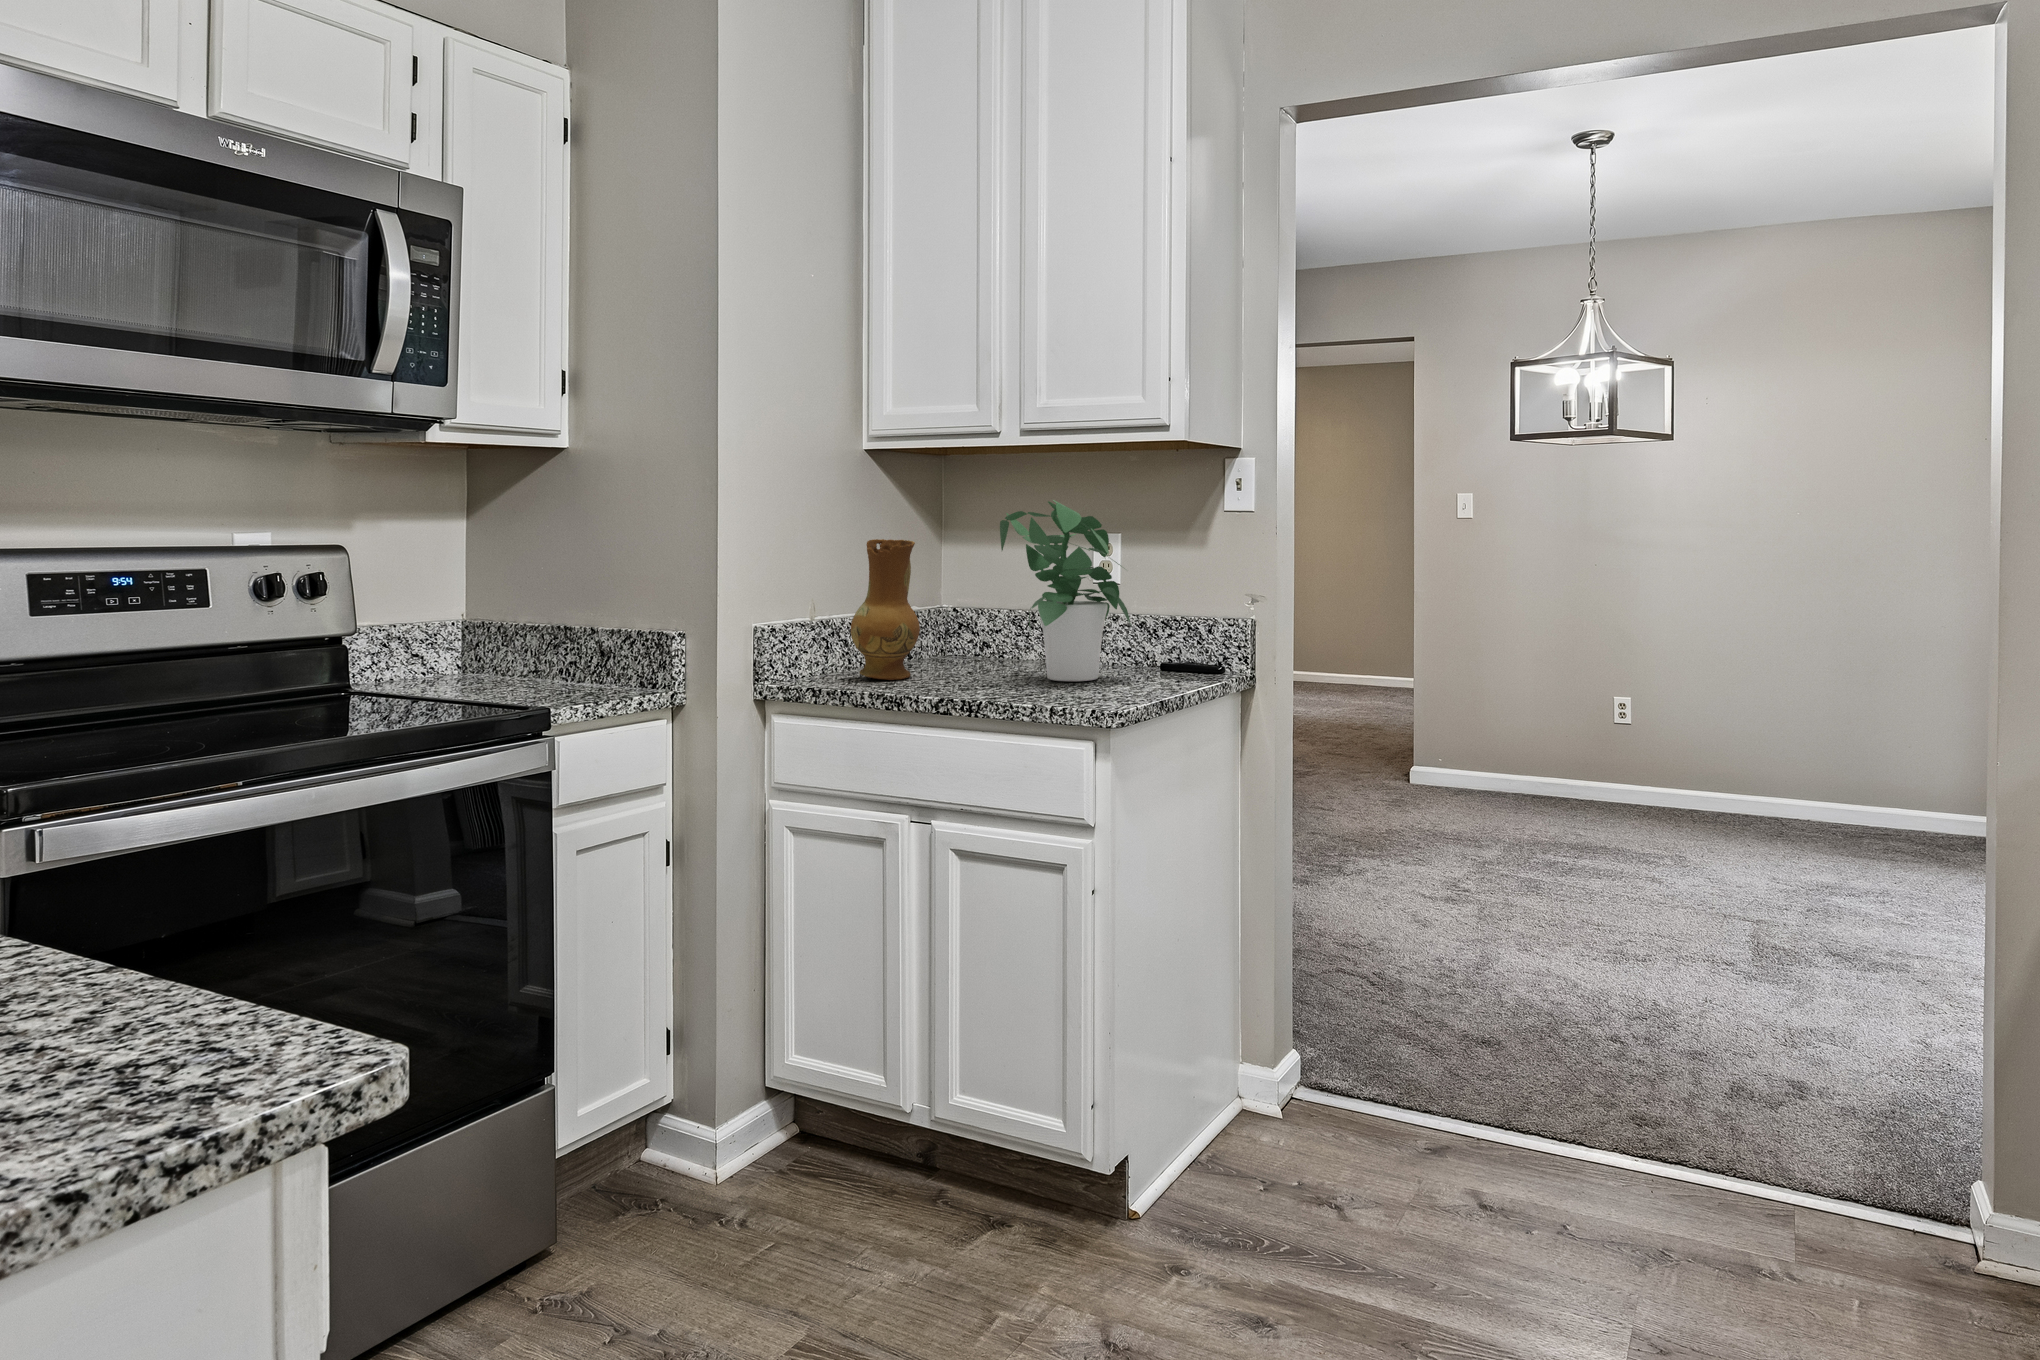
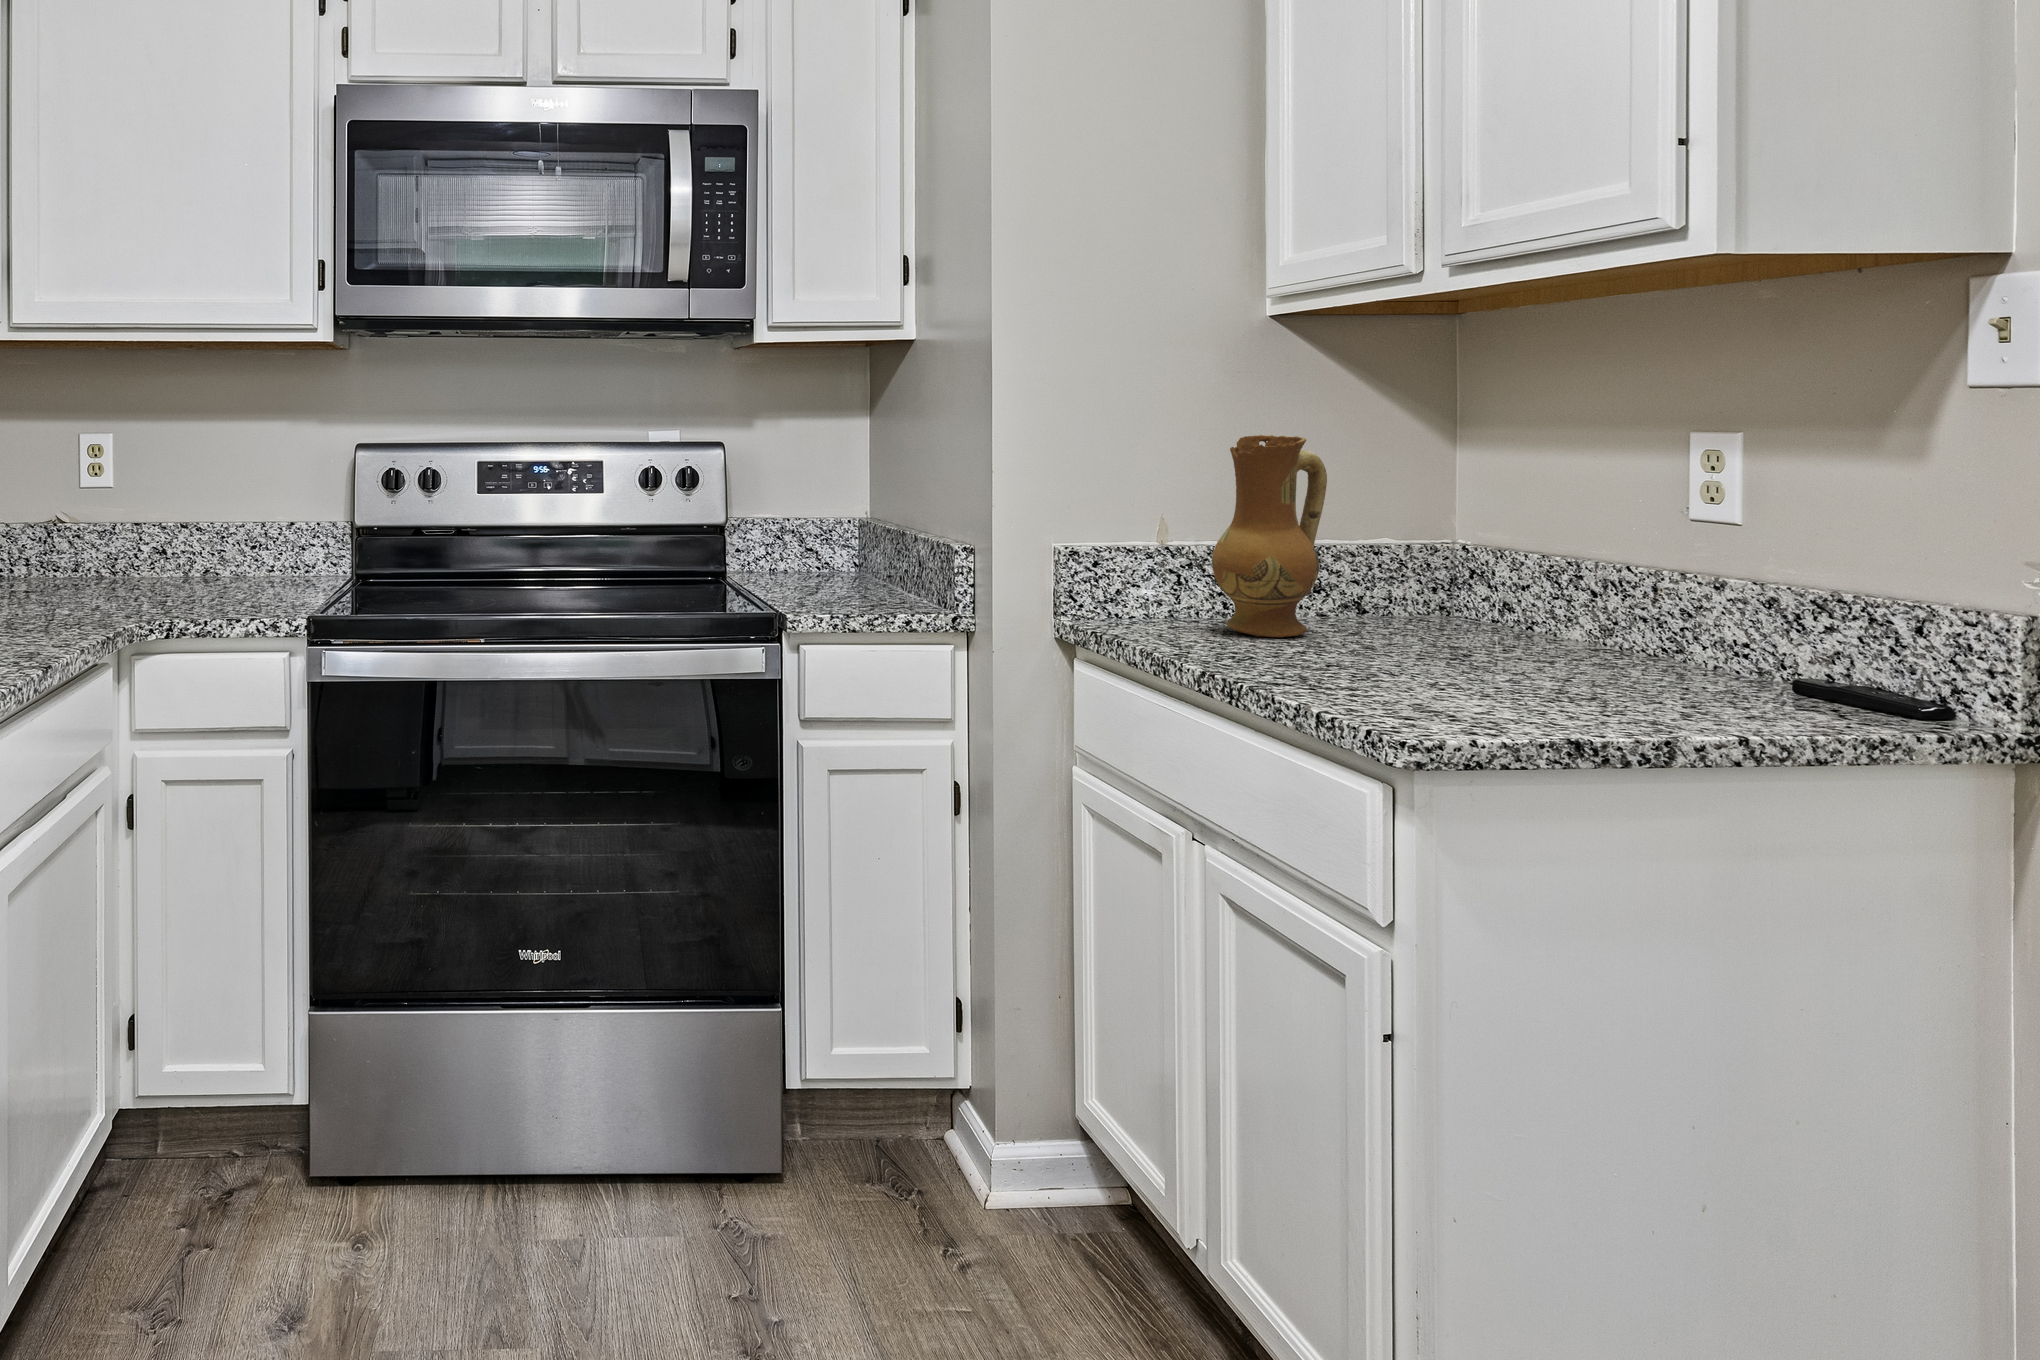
potted plant: present [1000,500,1131,681] -> none [1387,377,1628,683]

